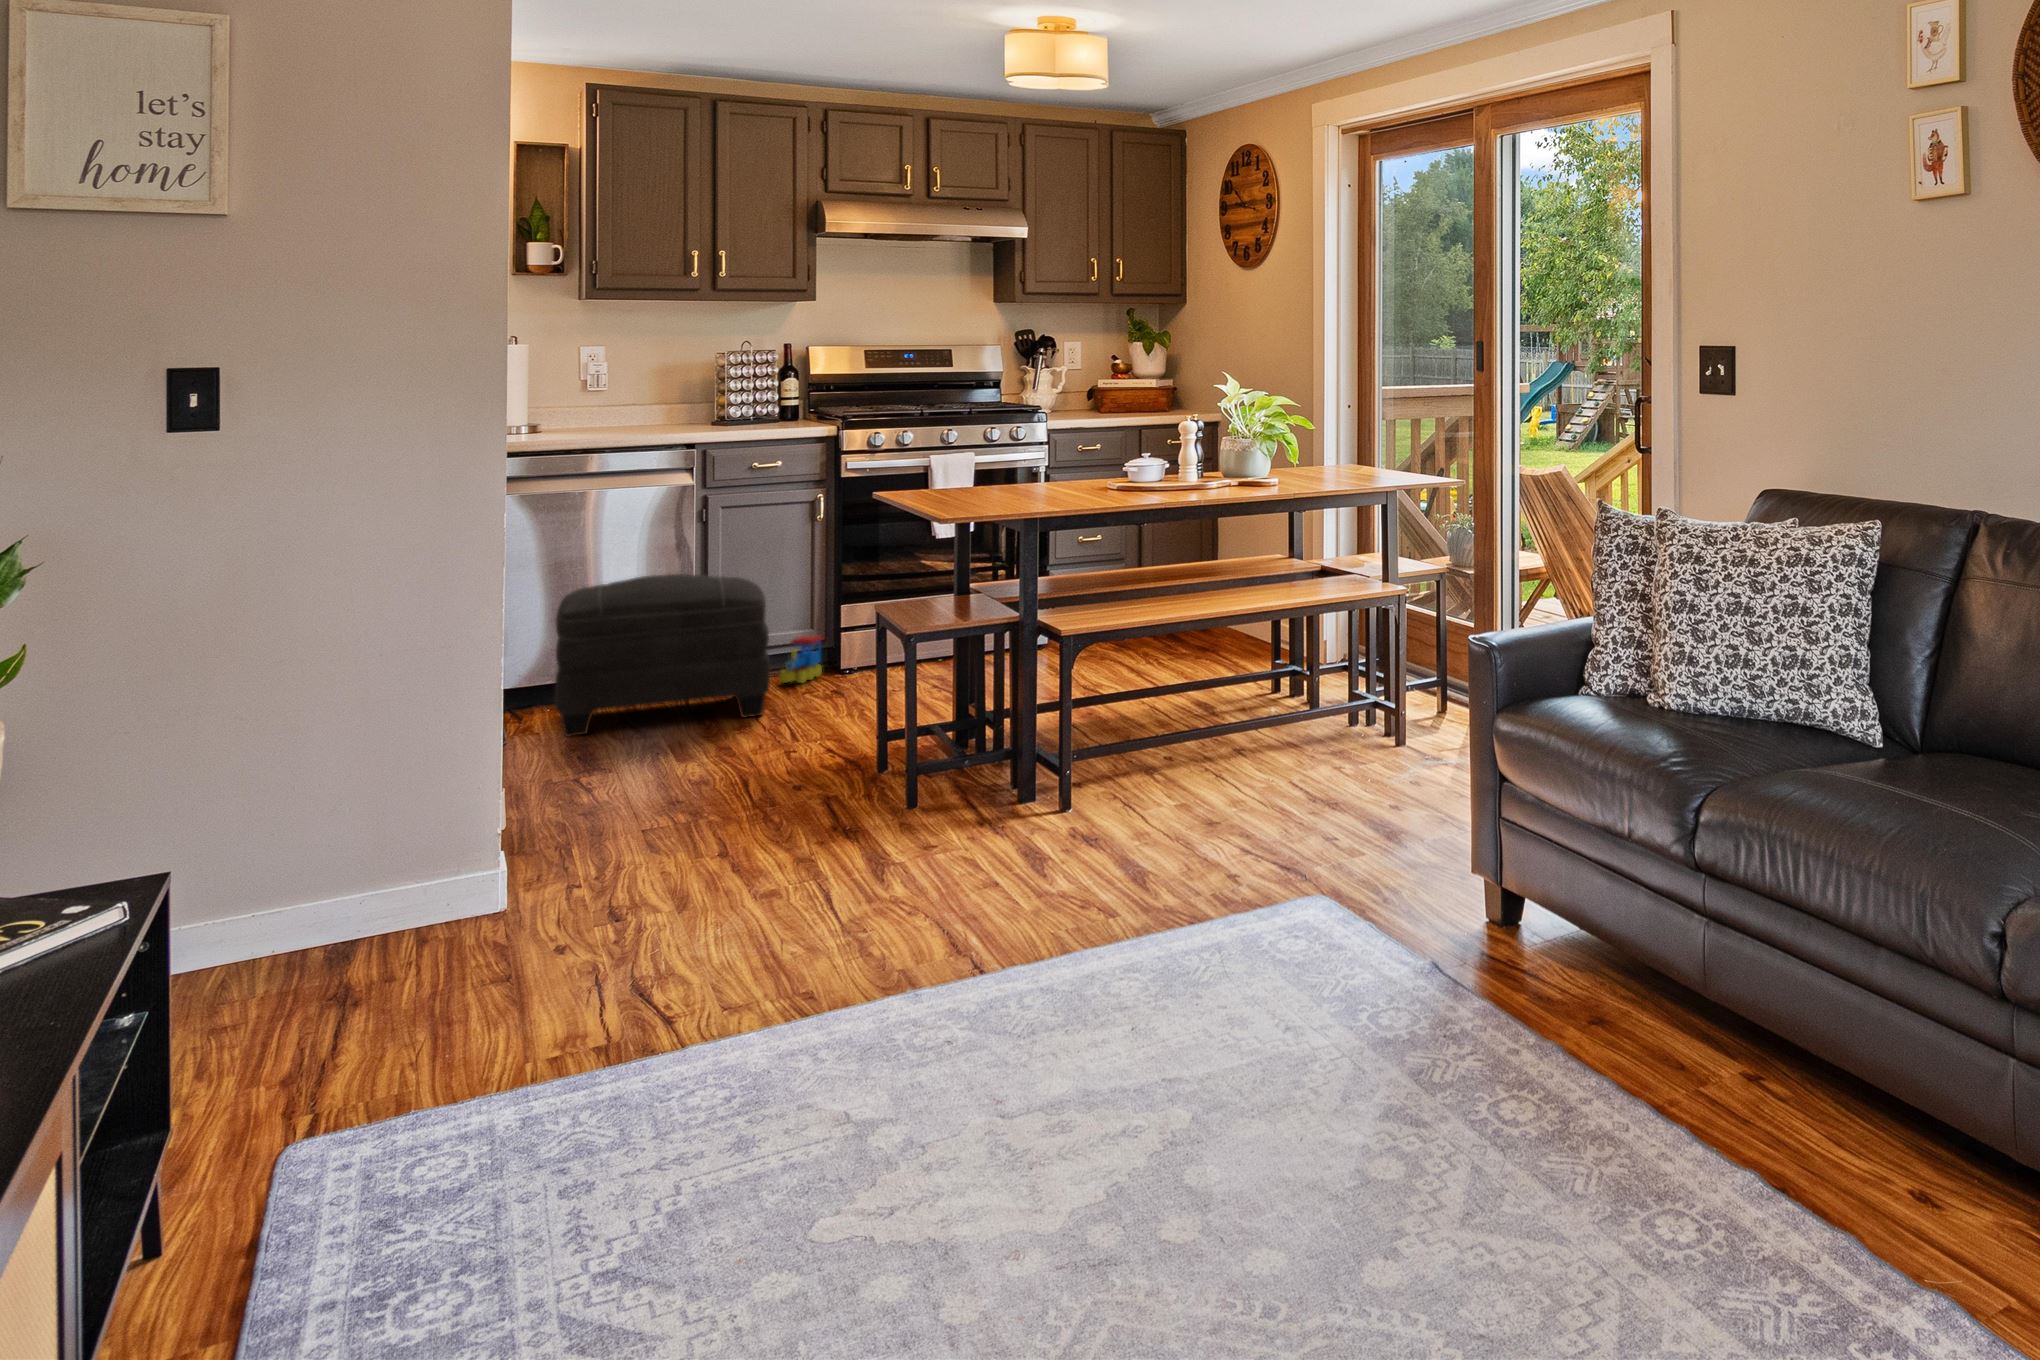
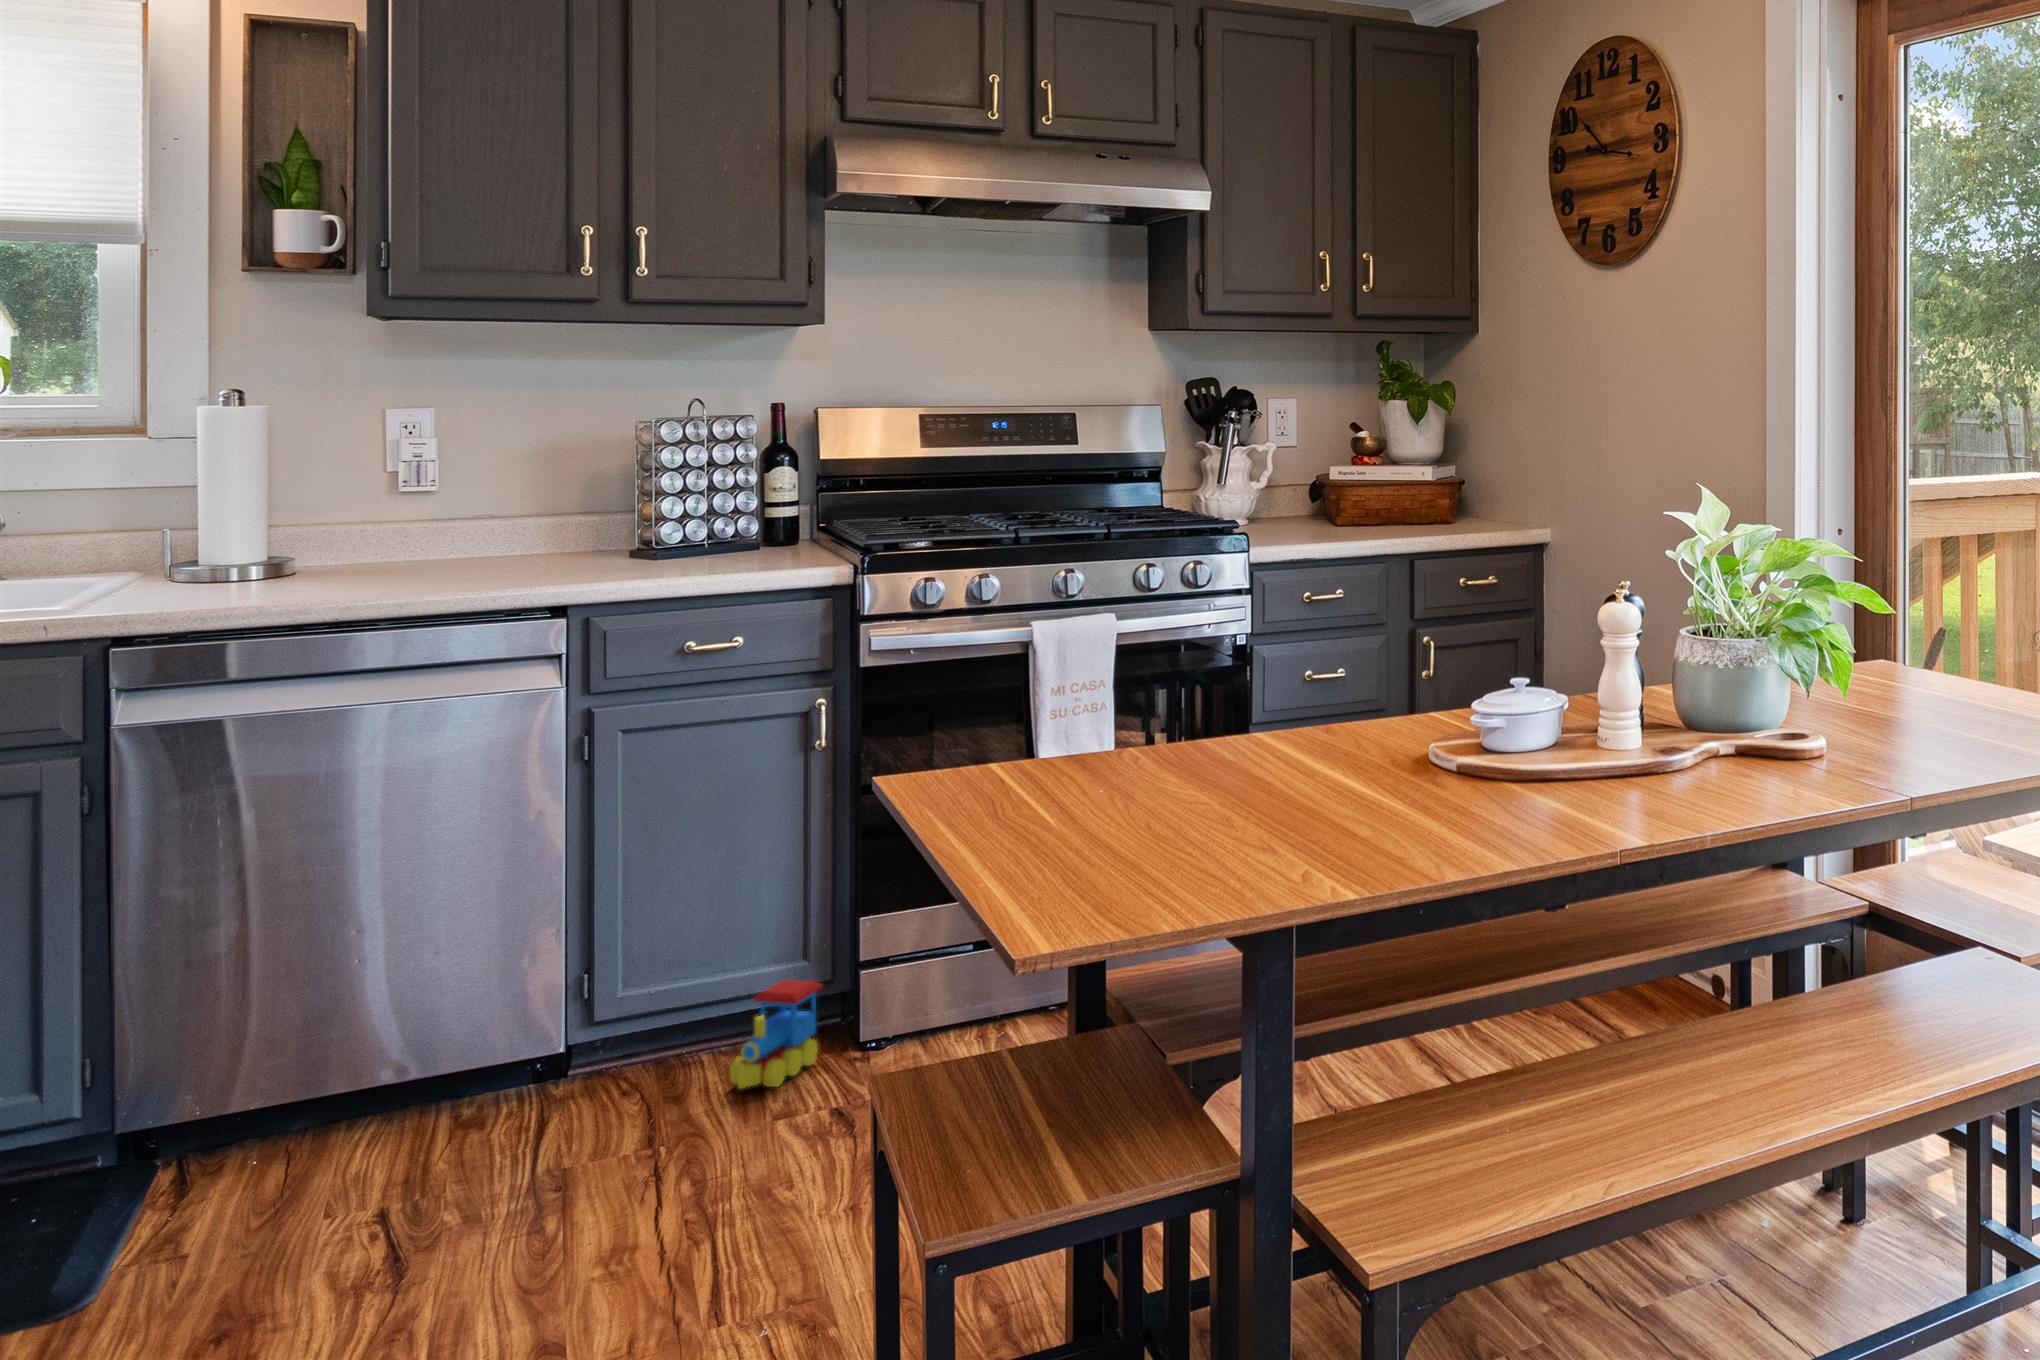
ottoman: present [555,574,770,737] -> none [198,887,690,1291]

